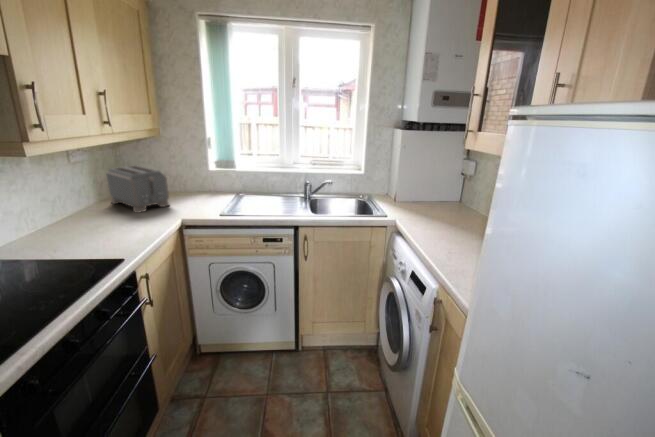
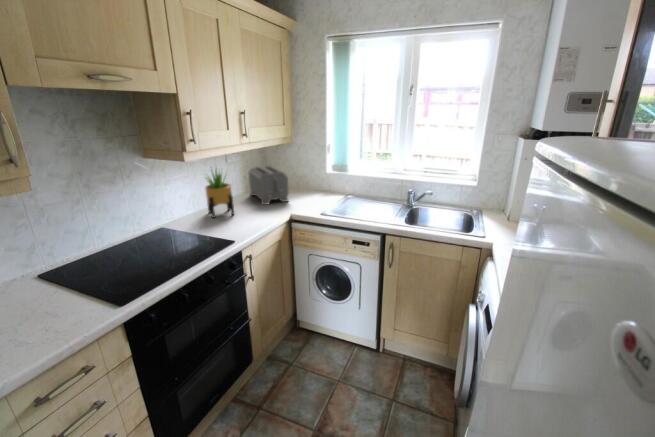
potted plant: none [41,162,102,236] -> present [206,170,234,218]

